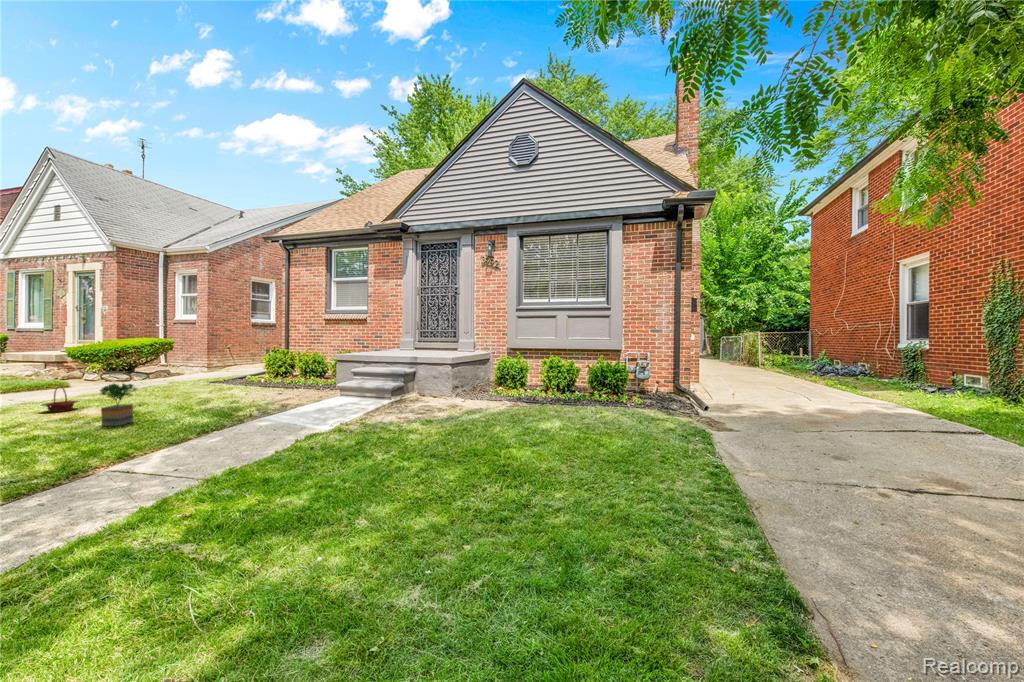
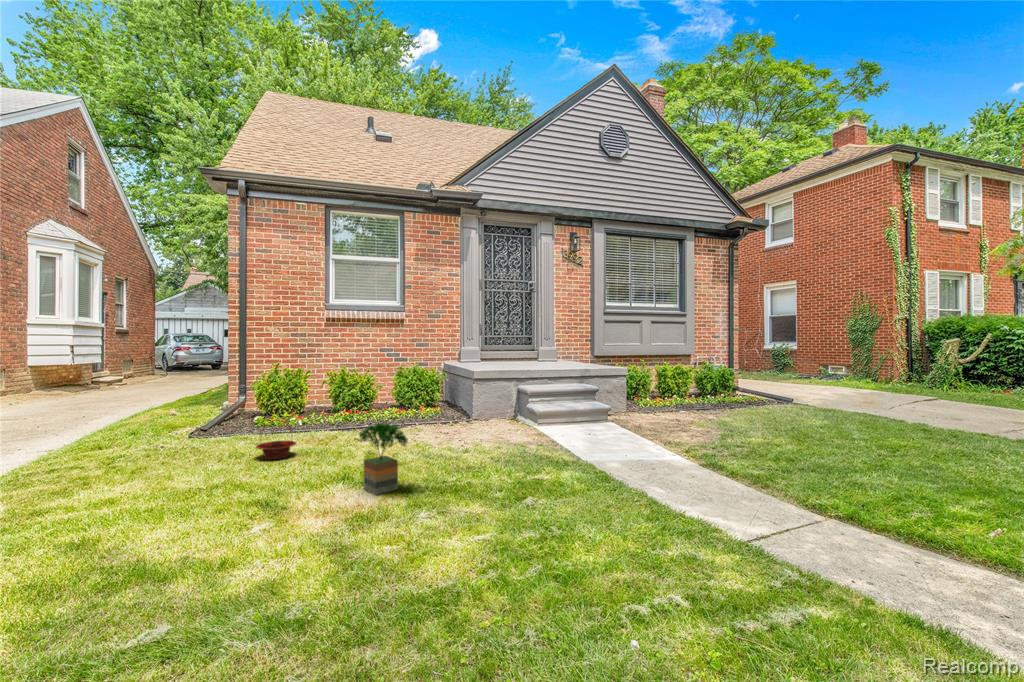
basket: present [42,387,79,412] -> present [256,420,296,459]

